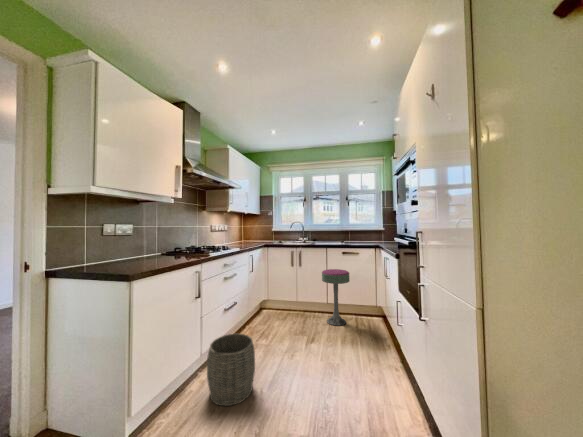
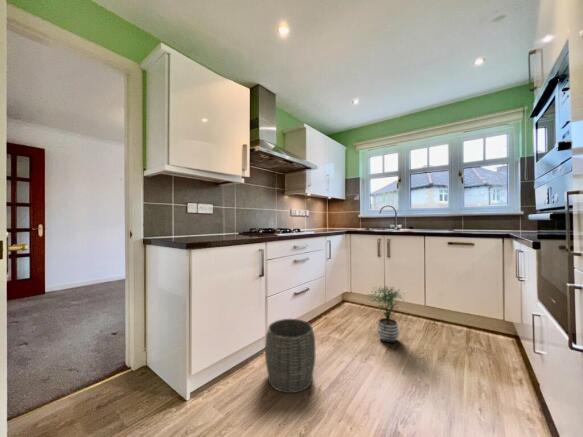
bar stool: present [322,269,350,326] -> none [416,264,457,337]
potted plant: none [288,290,319,338] -> present [369,287,401,343]

